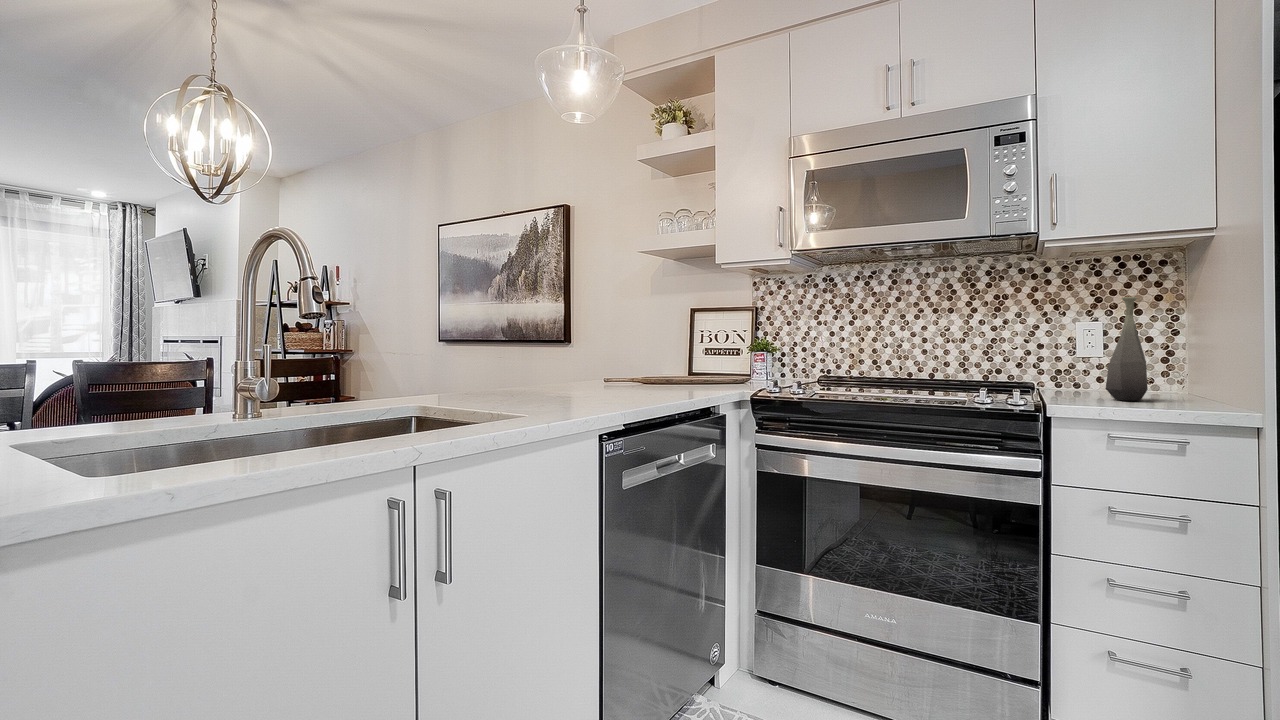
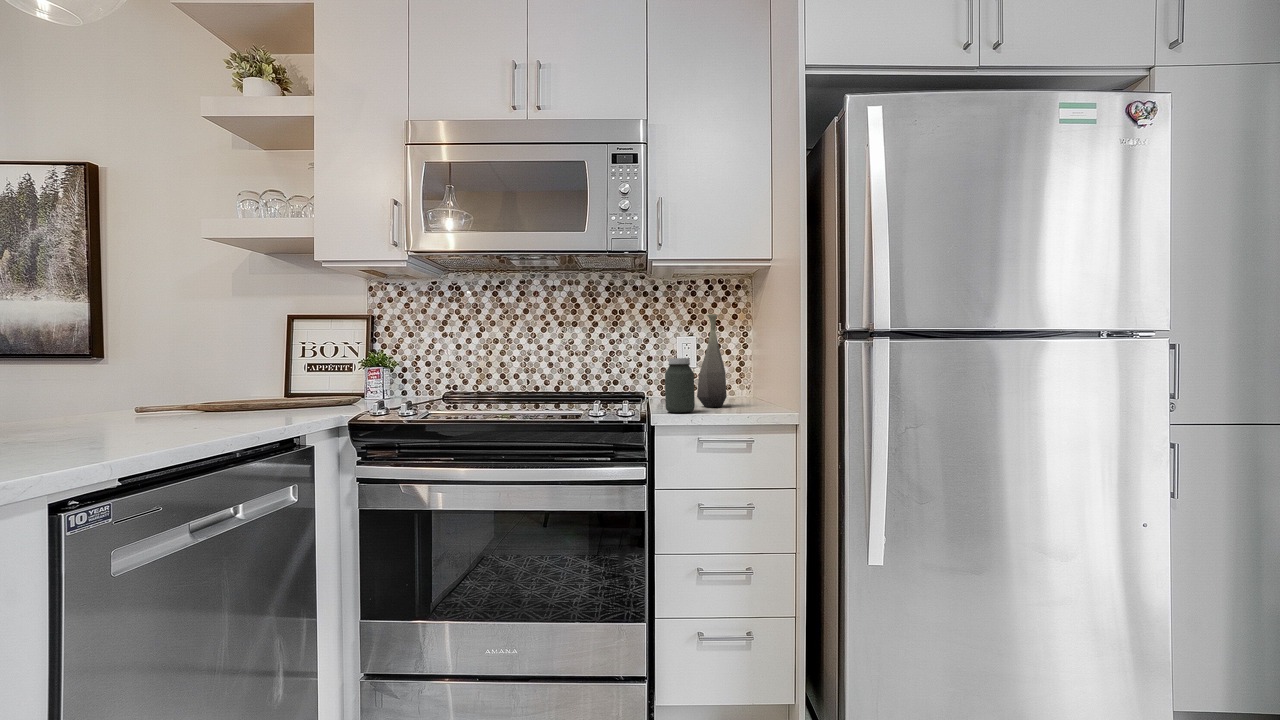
jar: none [1065,346,1104,405] -> present [665,358,695,412]

